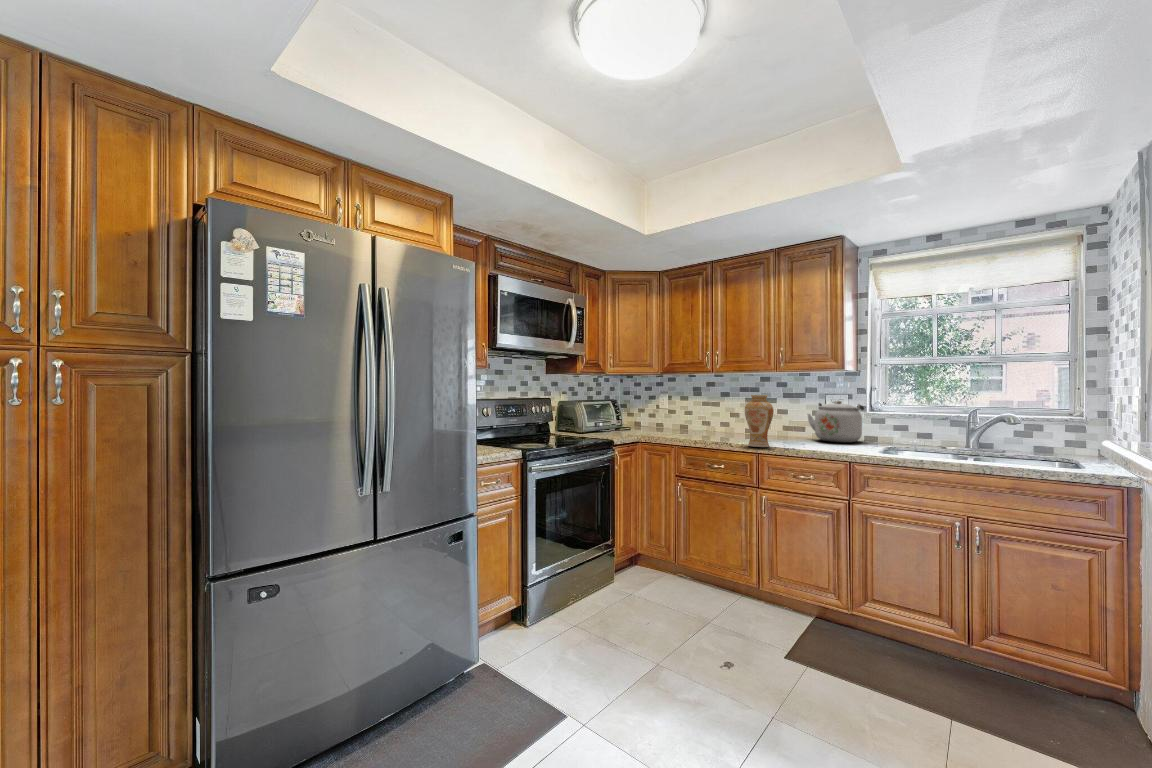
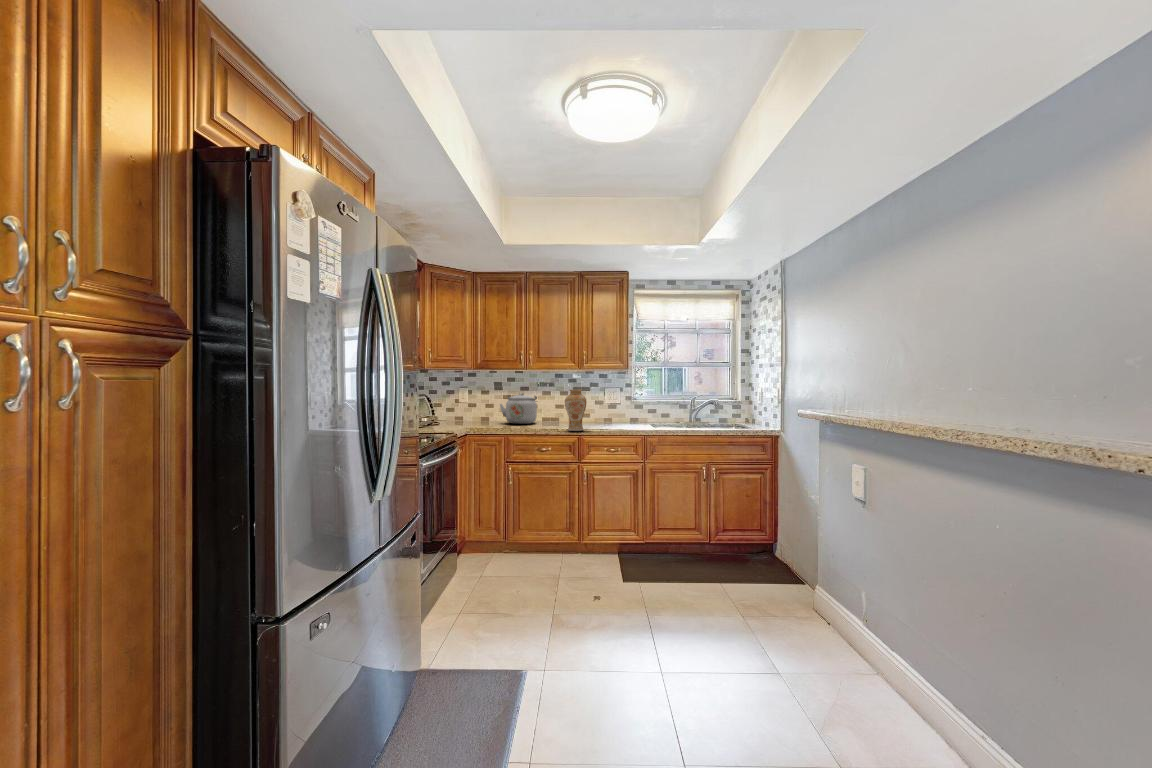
kettle: present [807,401,864,442] -> present [500,393,537,424]

